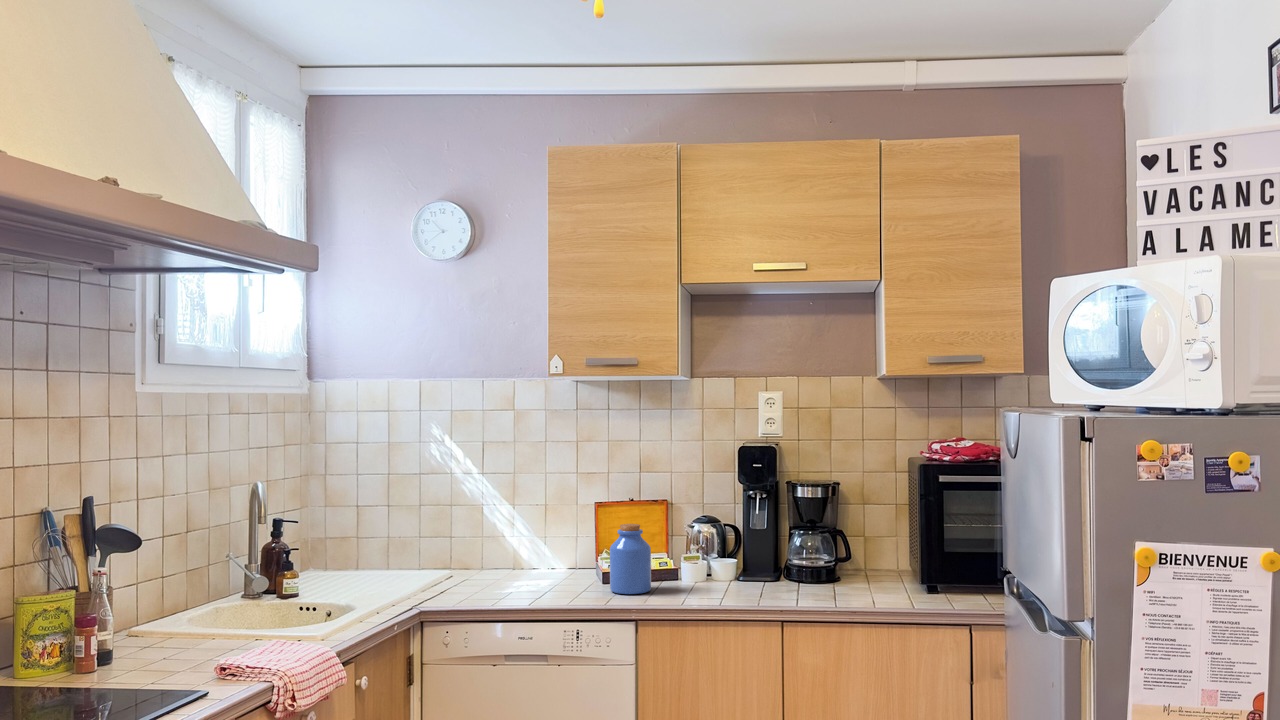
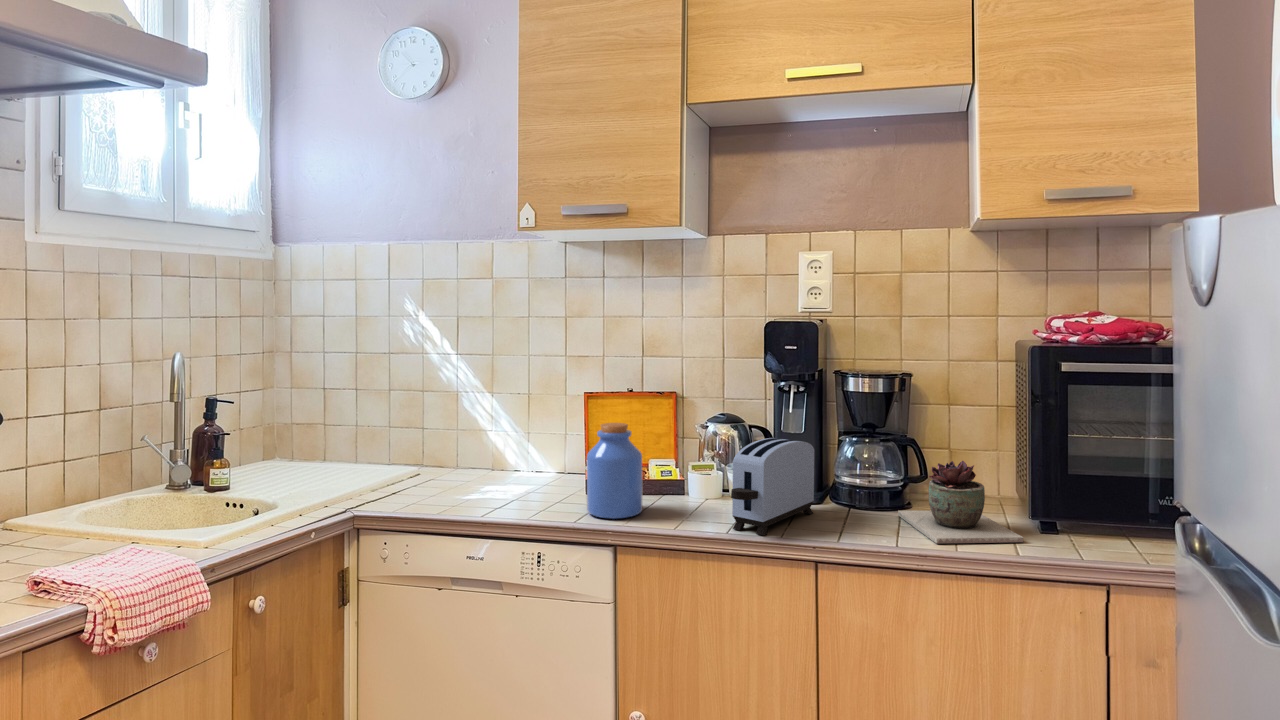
toaster: none [720,532,775,599] -> present [731,438,814,535]
succulent plant: none [834,544,914,599] -> present [898,461,1023,544]

